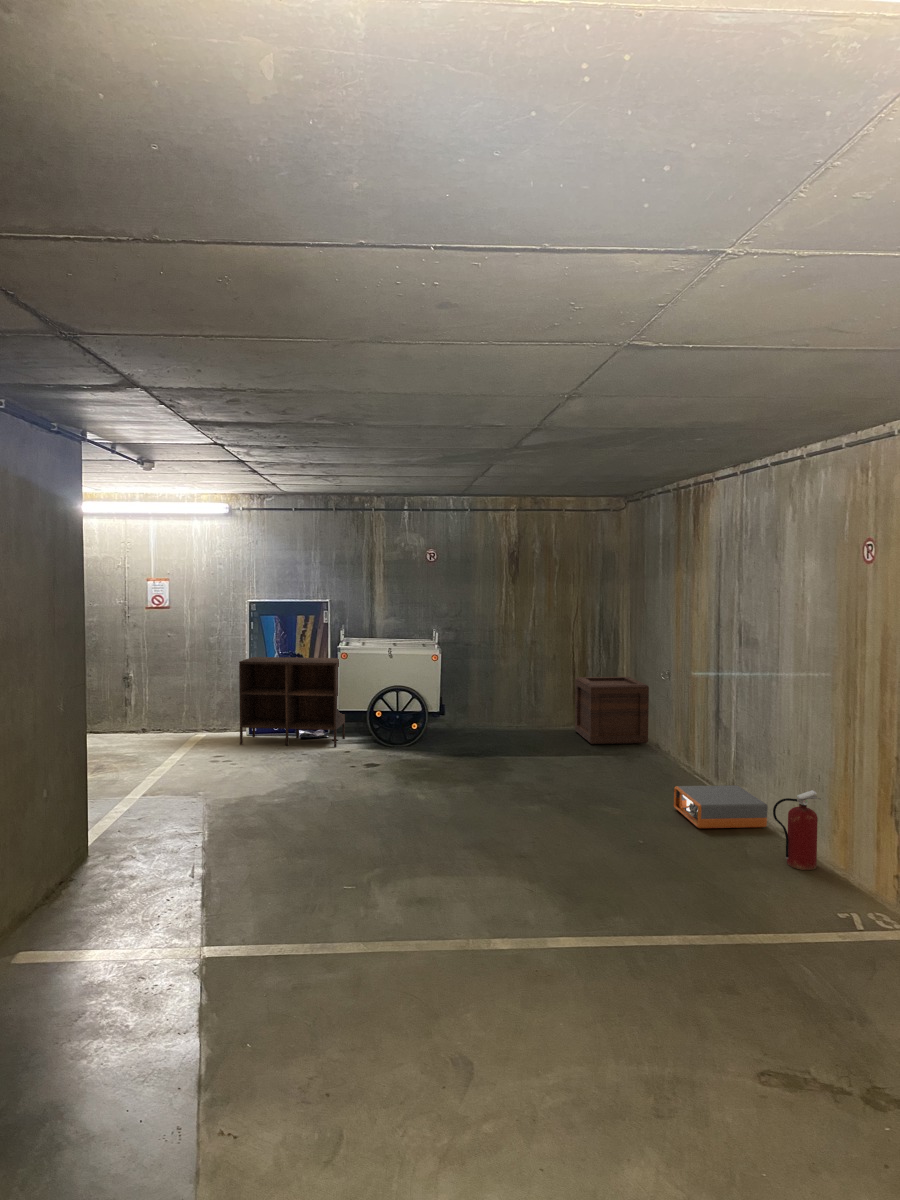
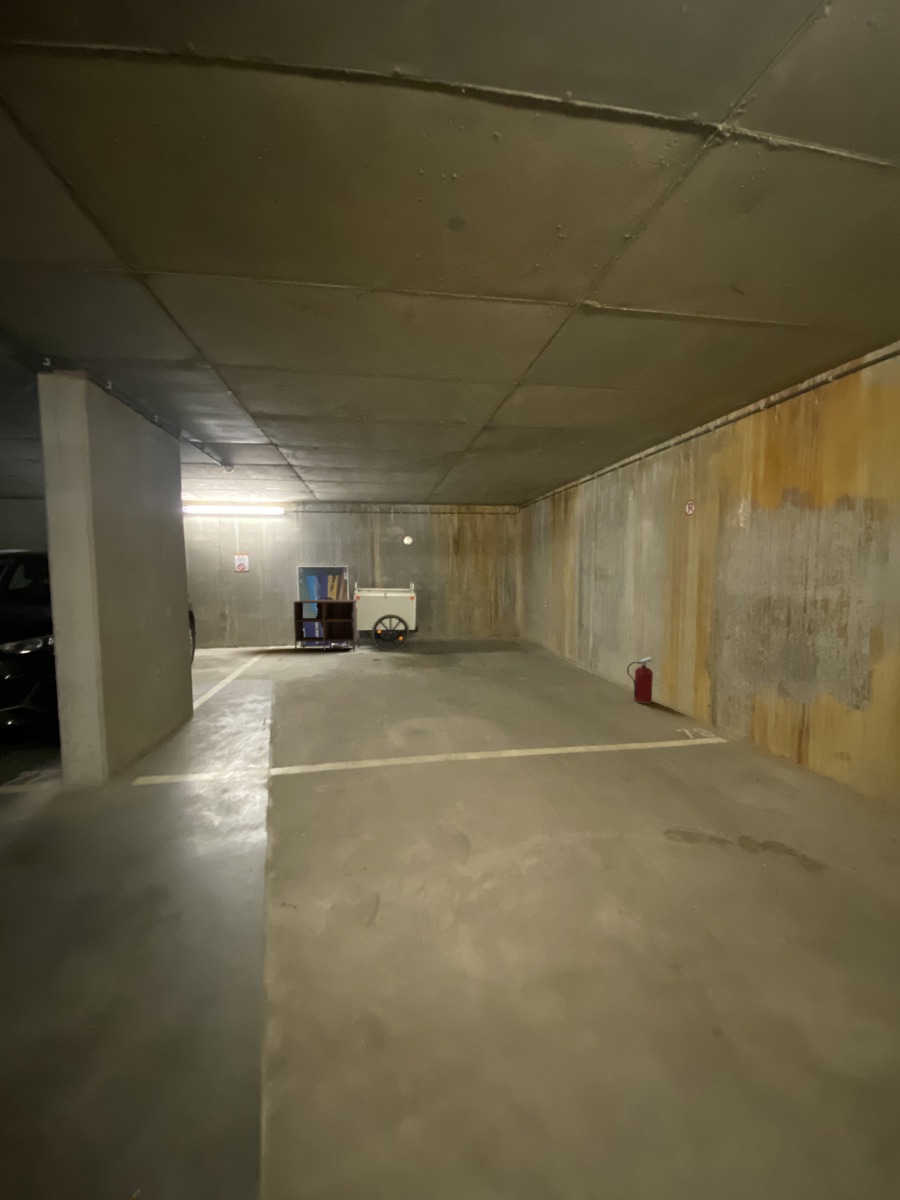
wooden crate: present [575,677,649,744] -> none [493,609,535,646]
storage box: present [674,785,768,828] -> none [560,661,616,685]

